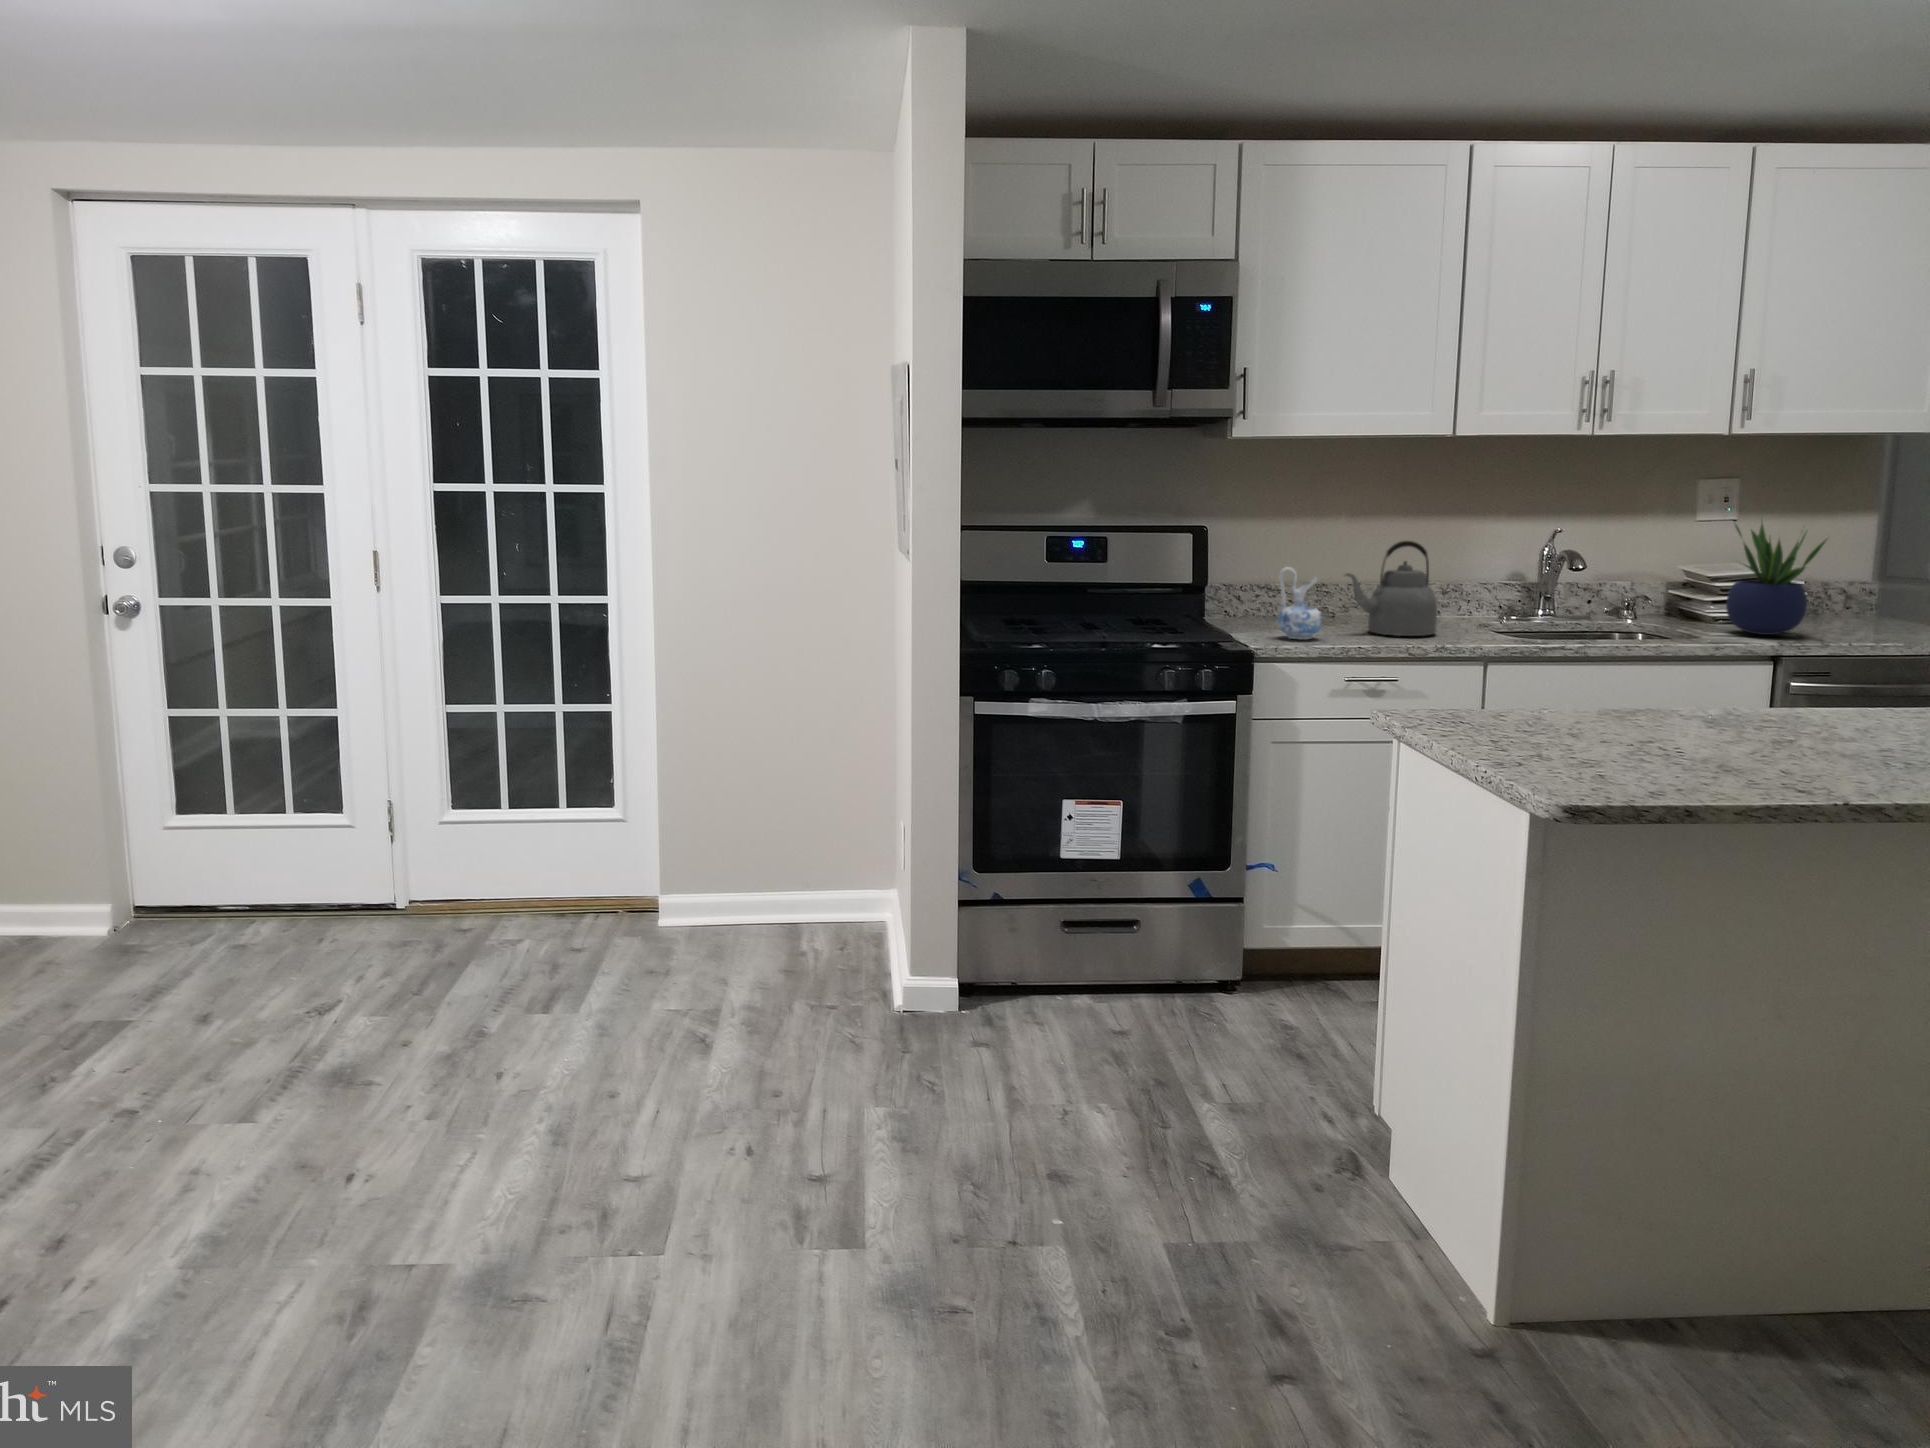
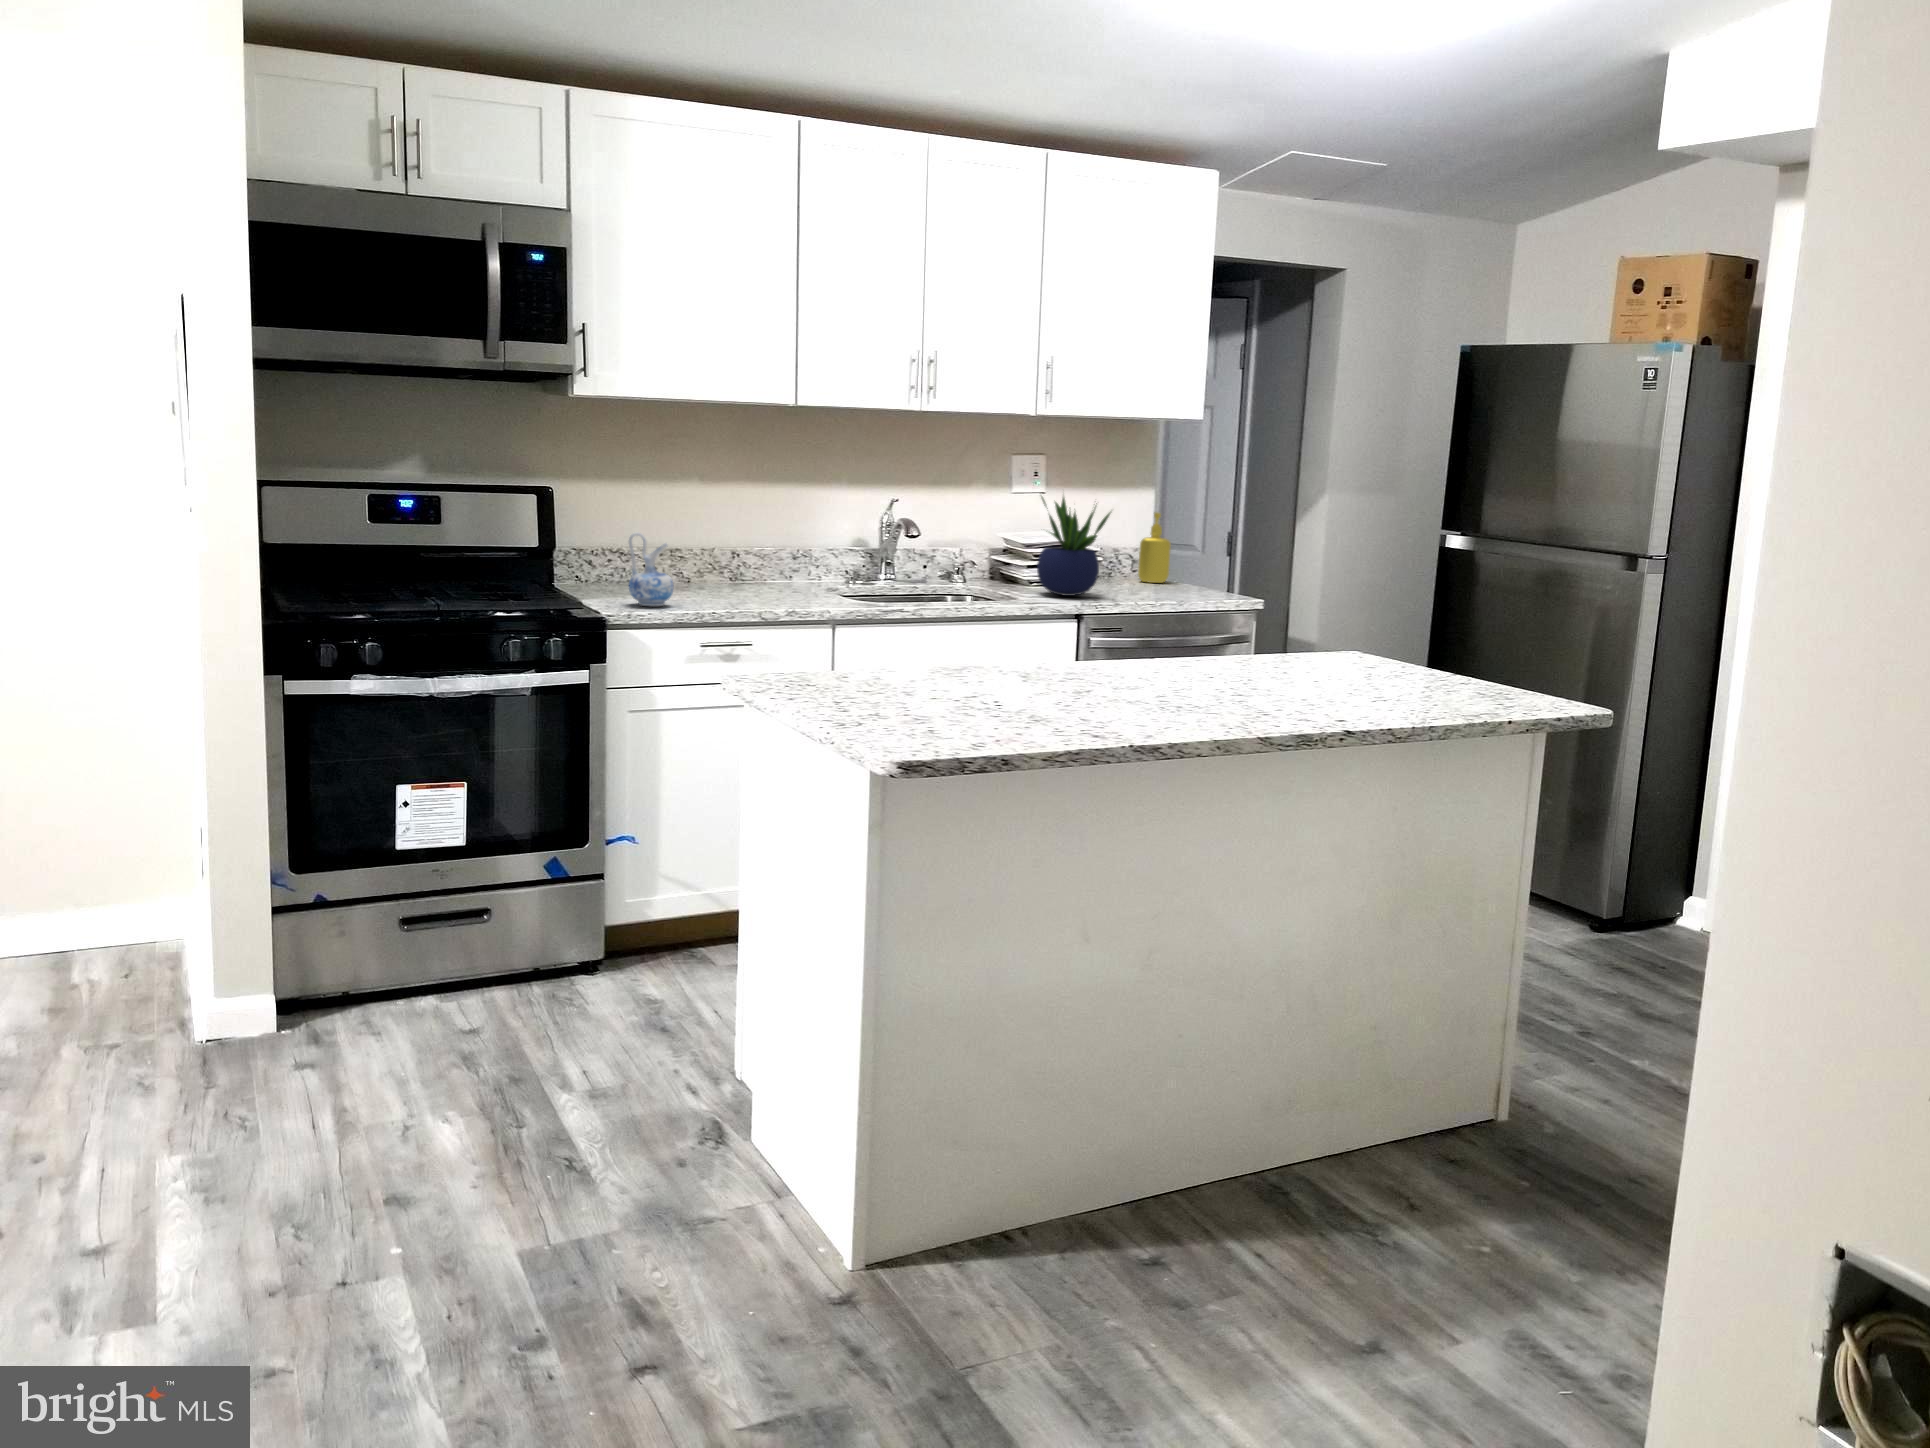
kettle: present [1345,541,1437,636] -> none [694,506,786,601]
soap dispenser: none [1853,541,1899,622] -> present [1138,512,1171,583]

